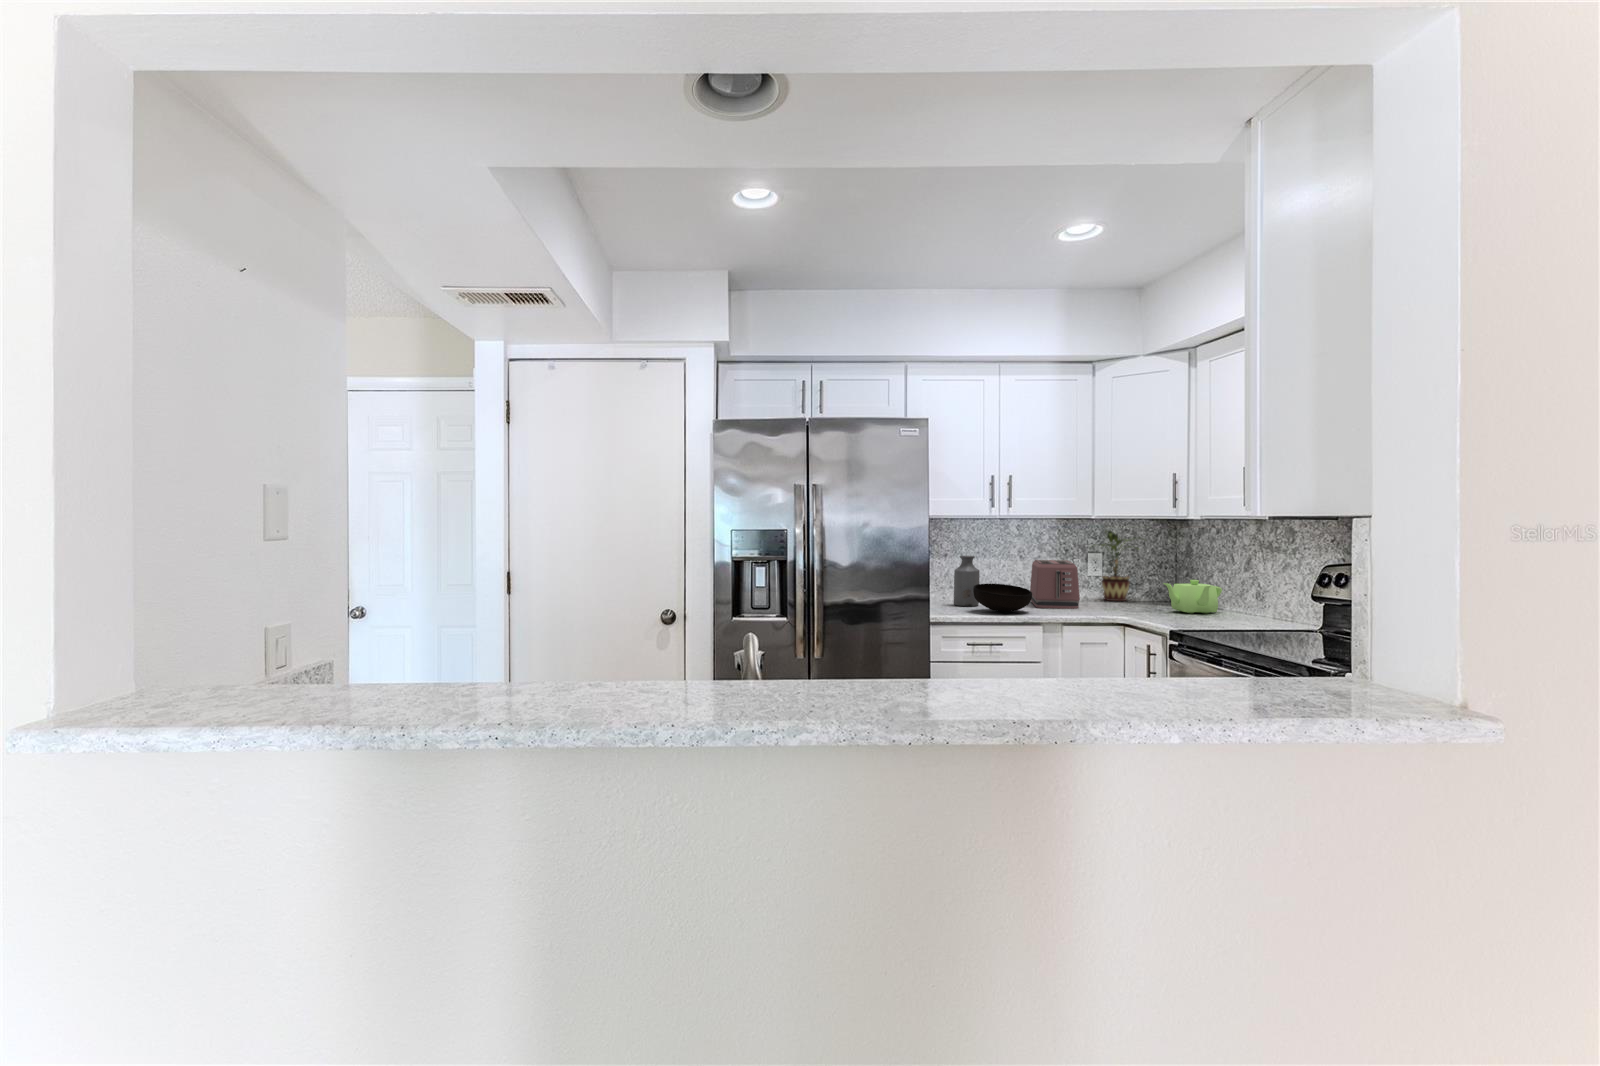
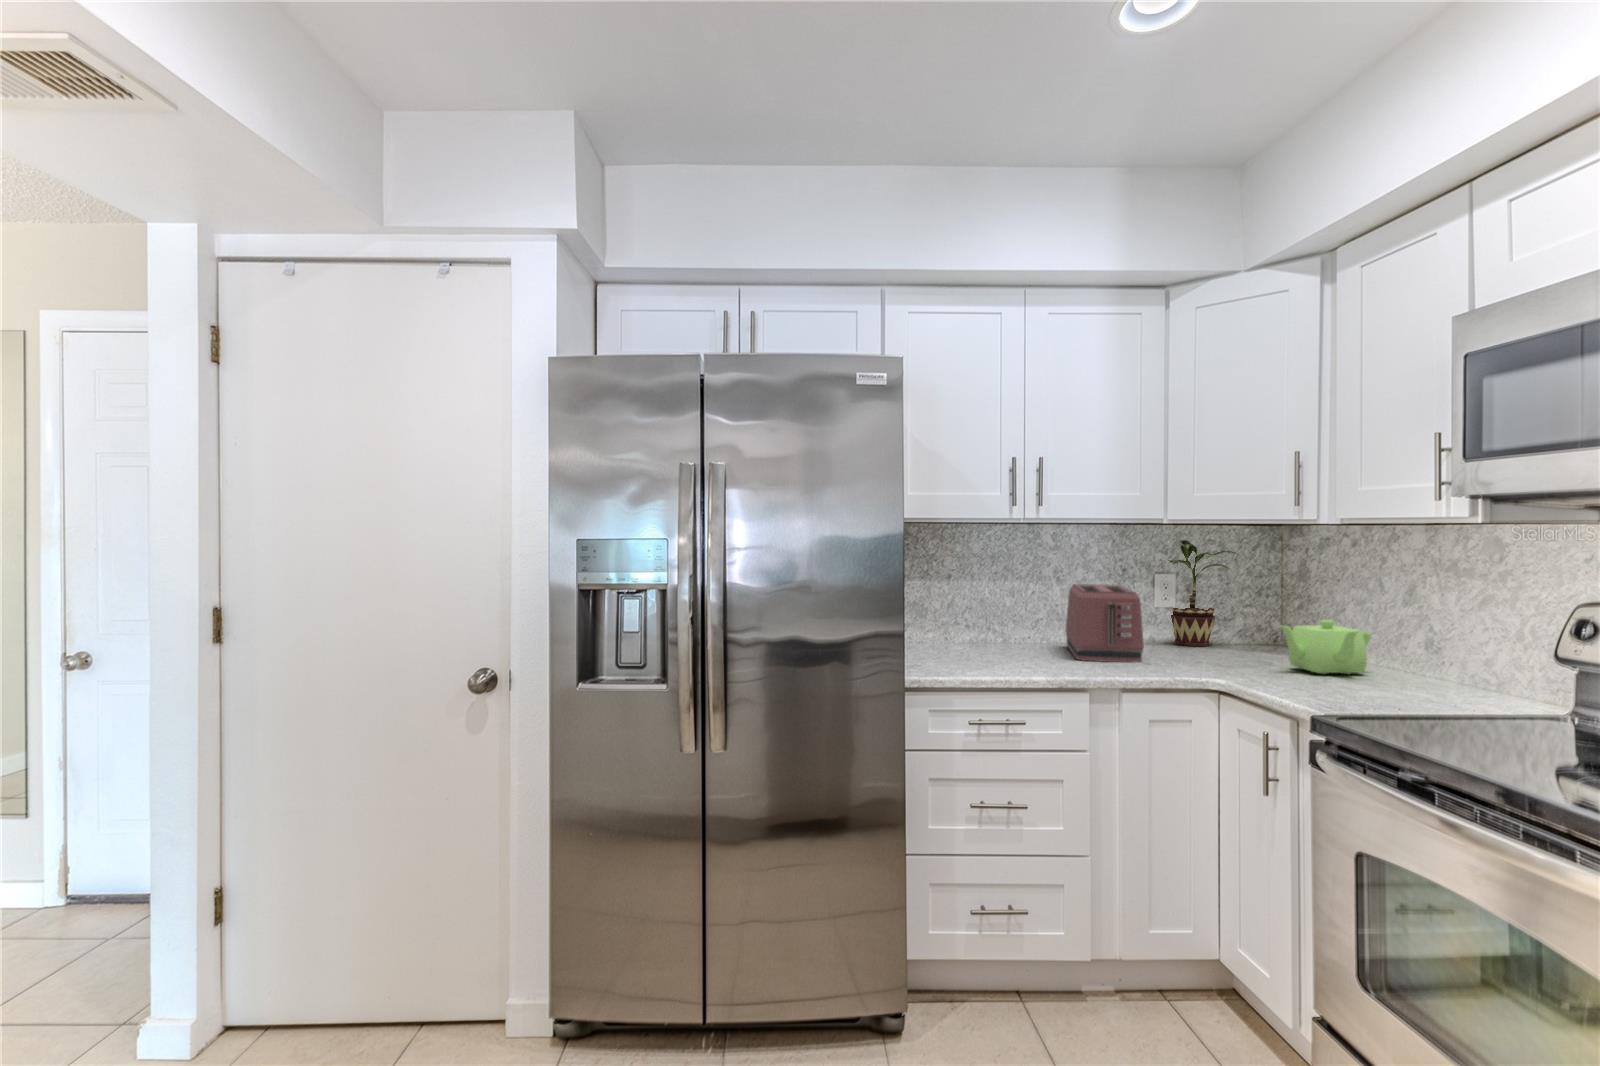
bottle: present [953,556,979,607] -> none [950,578,989,656]
bowl: present [973,583,1032,612] -> none [980,623,1072,670]

